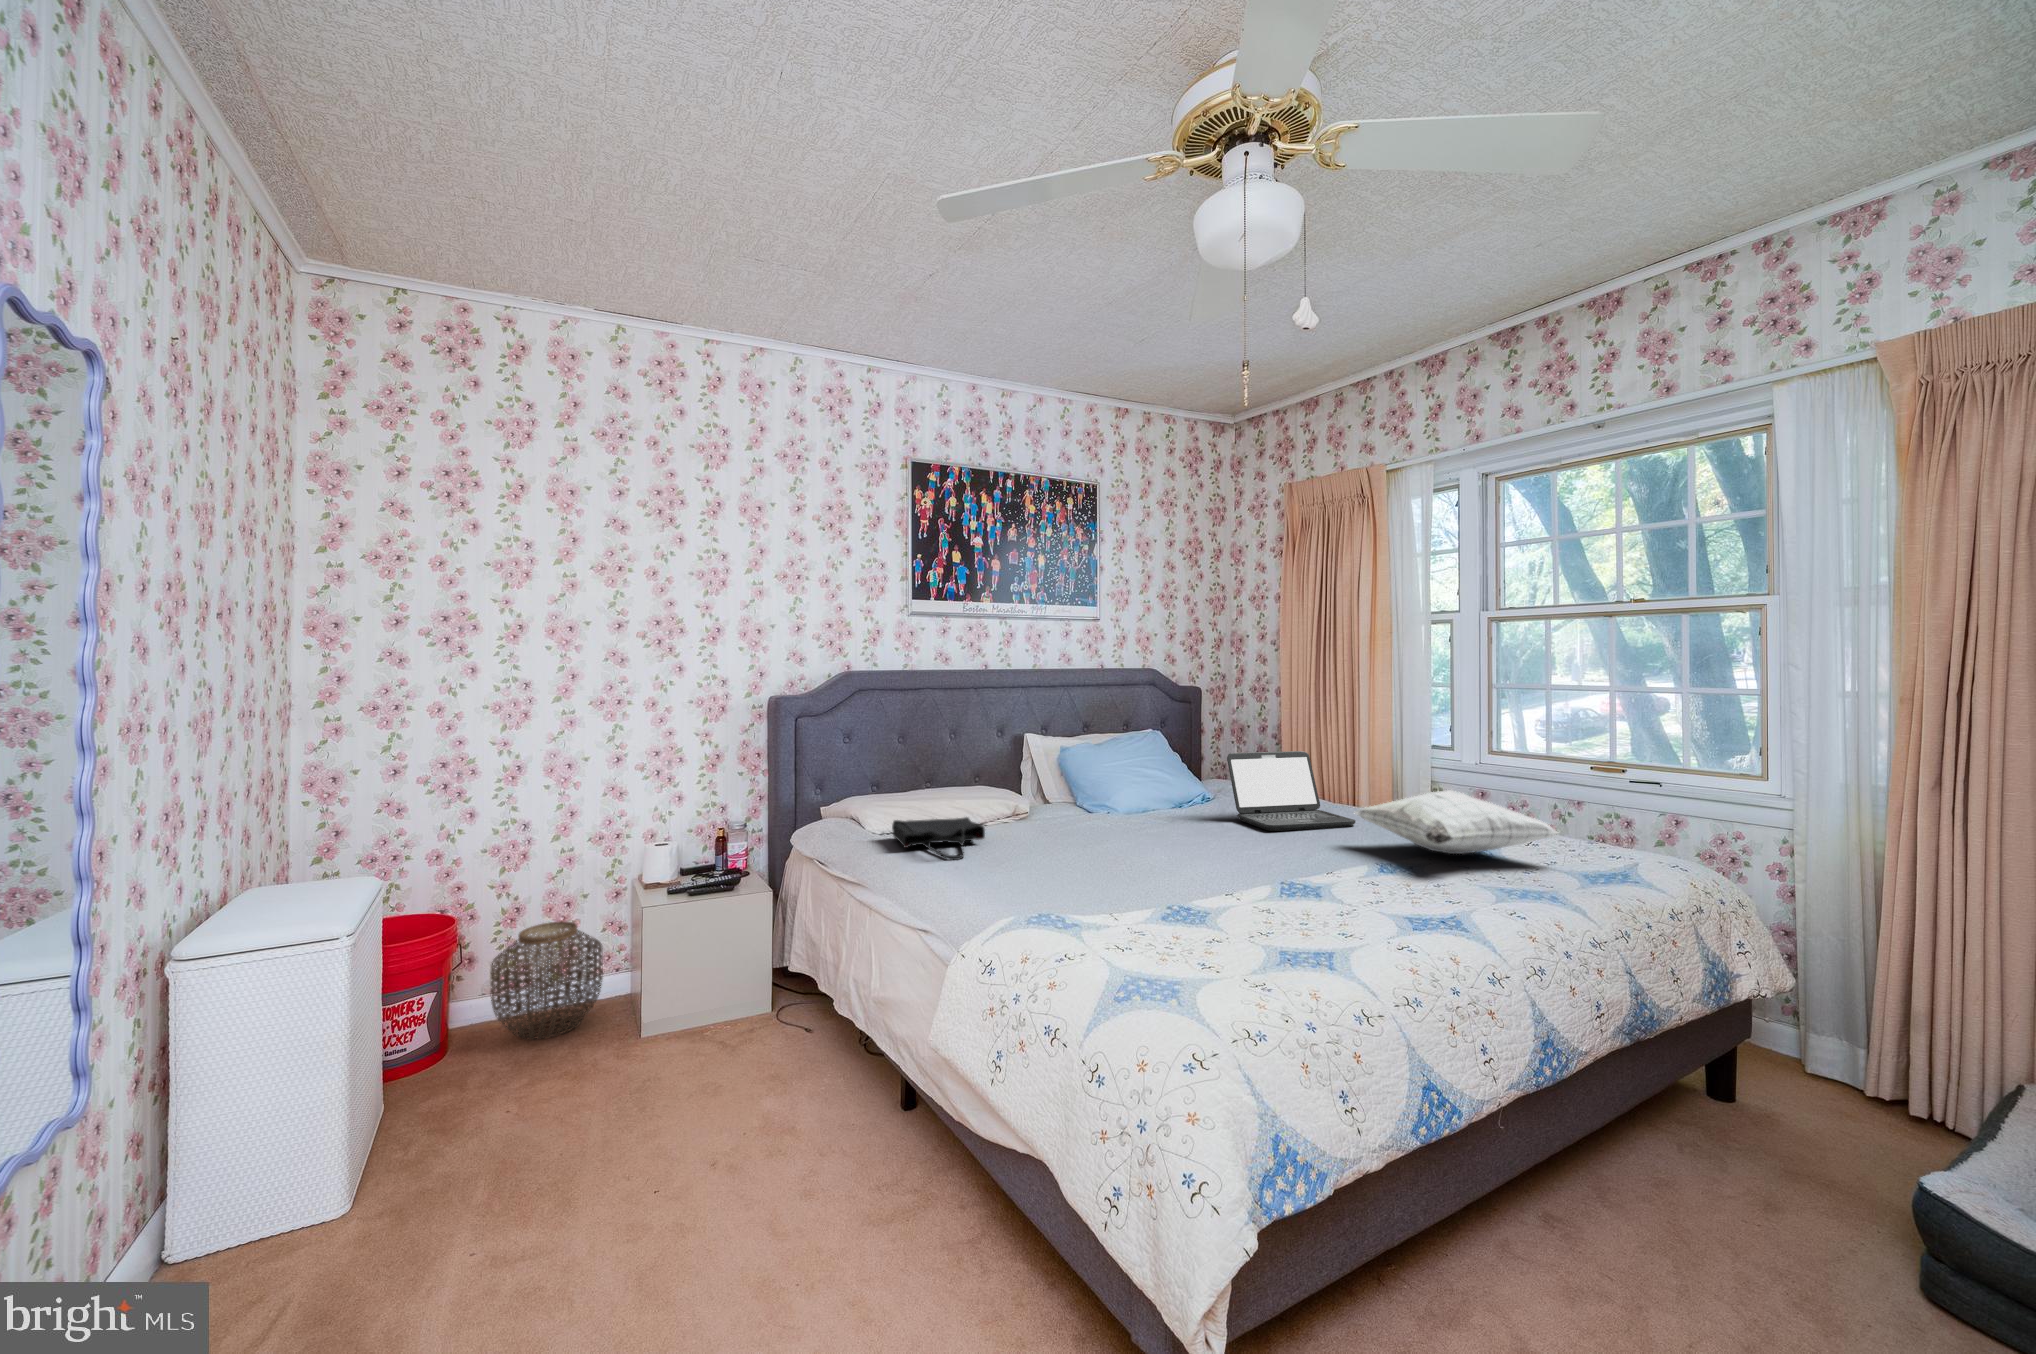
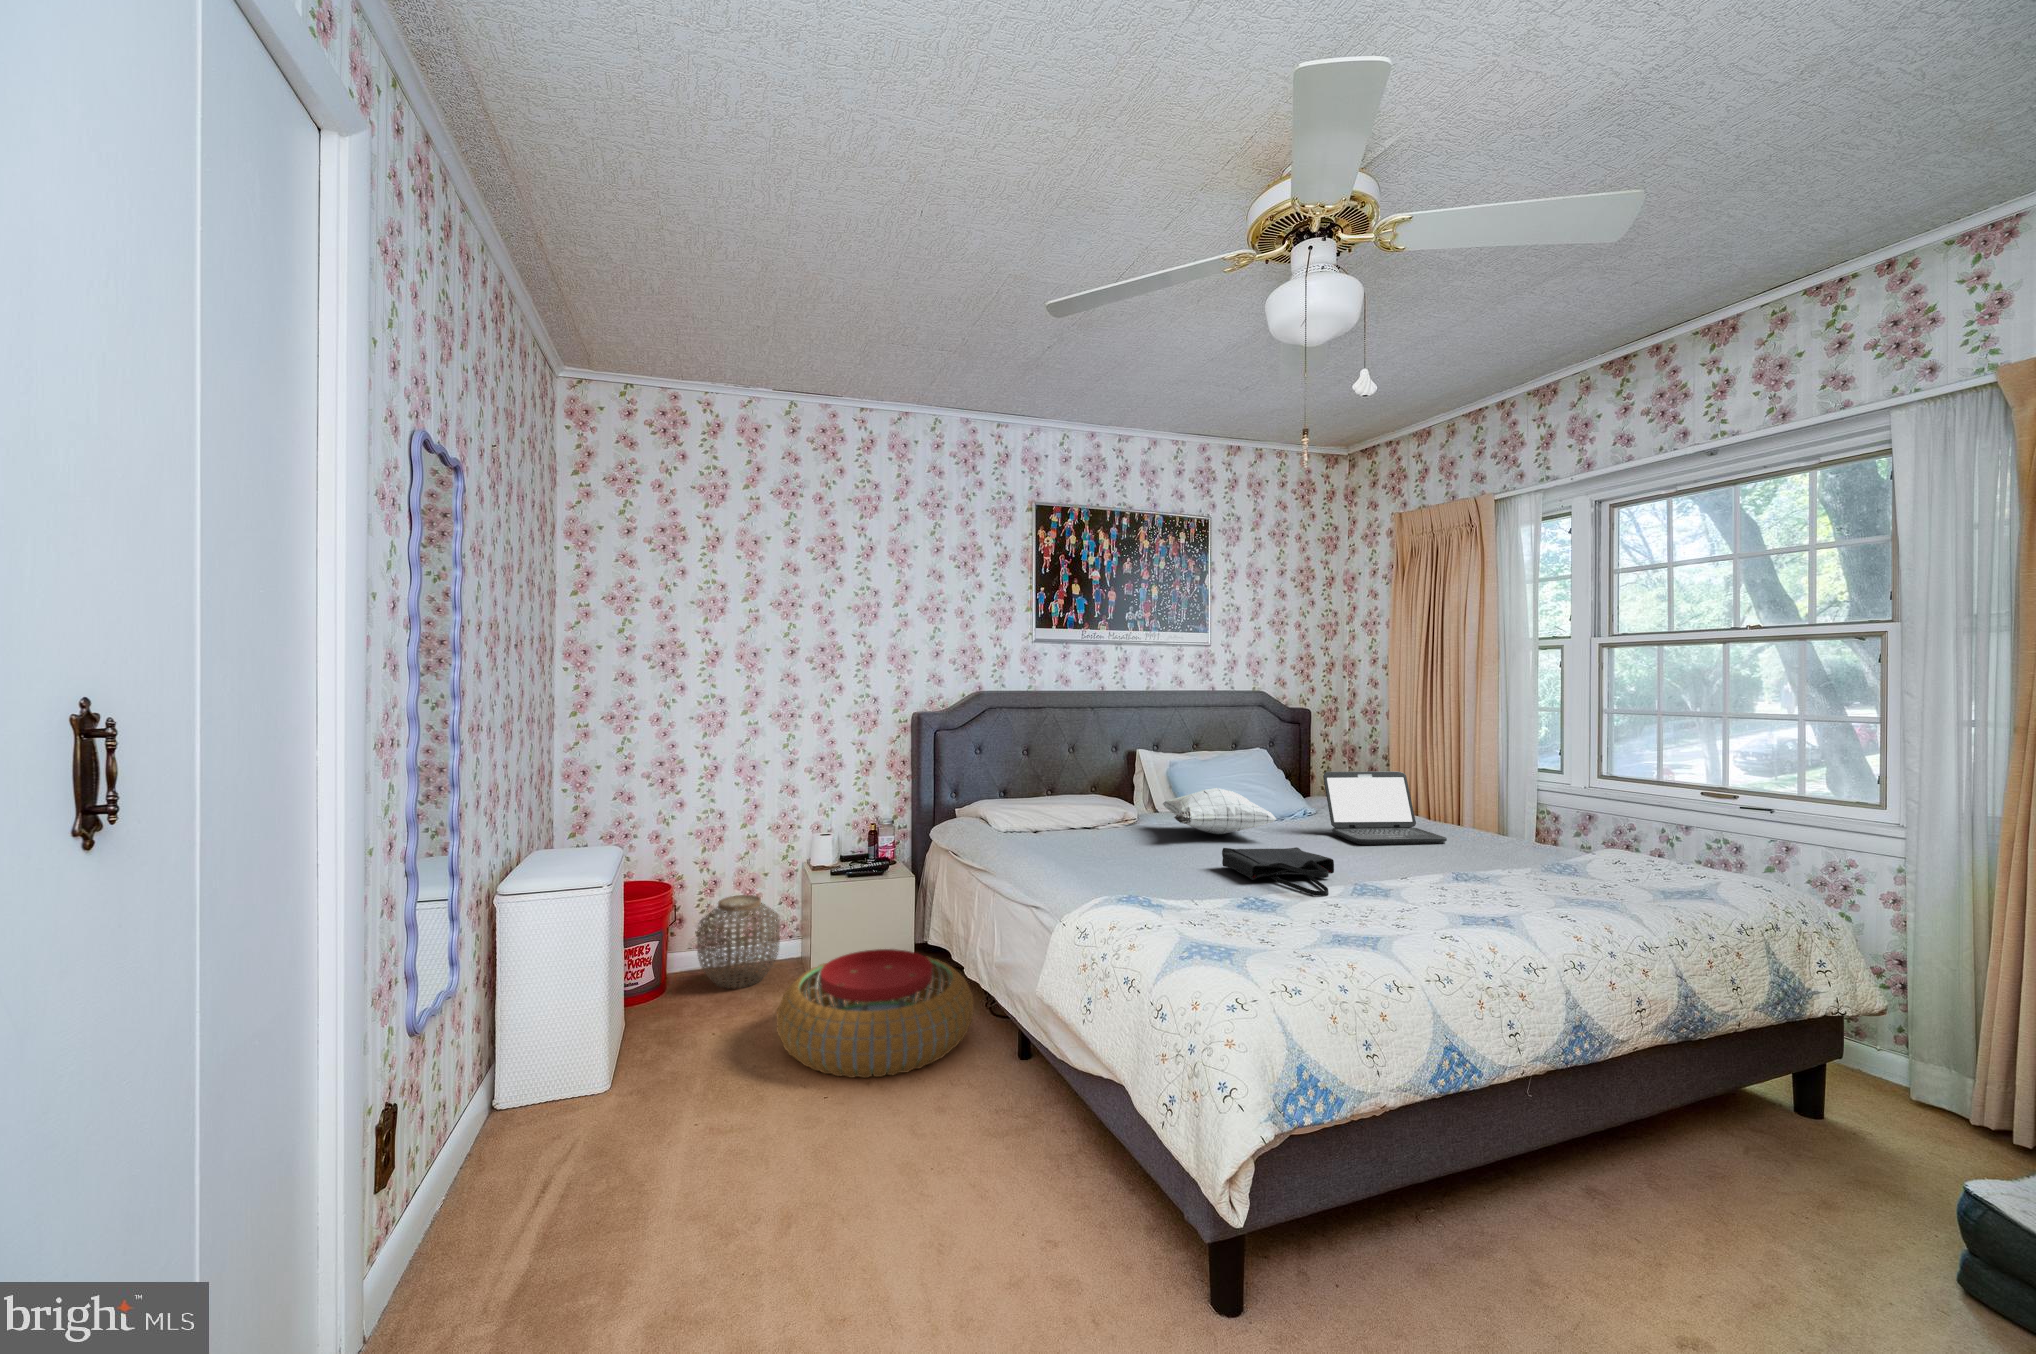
pillow: present [1355,790,1558,854] -> present [1162,788,1276,834]
tote bag: present [892,817,985,860] -> present [1222,847,1334,896]
pouf: none [586,980,843,1155] -> present [777,949,973,1078]

